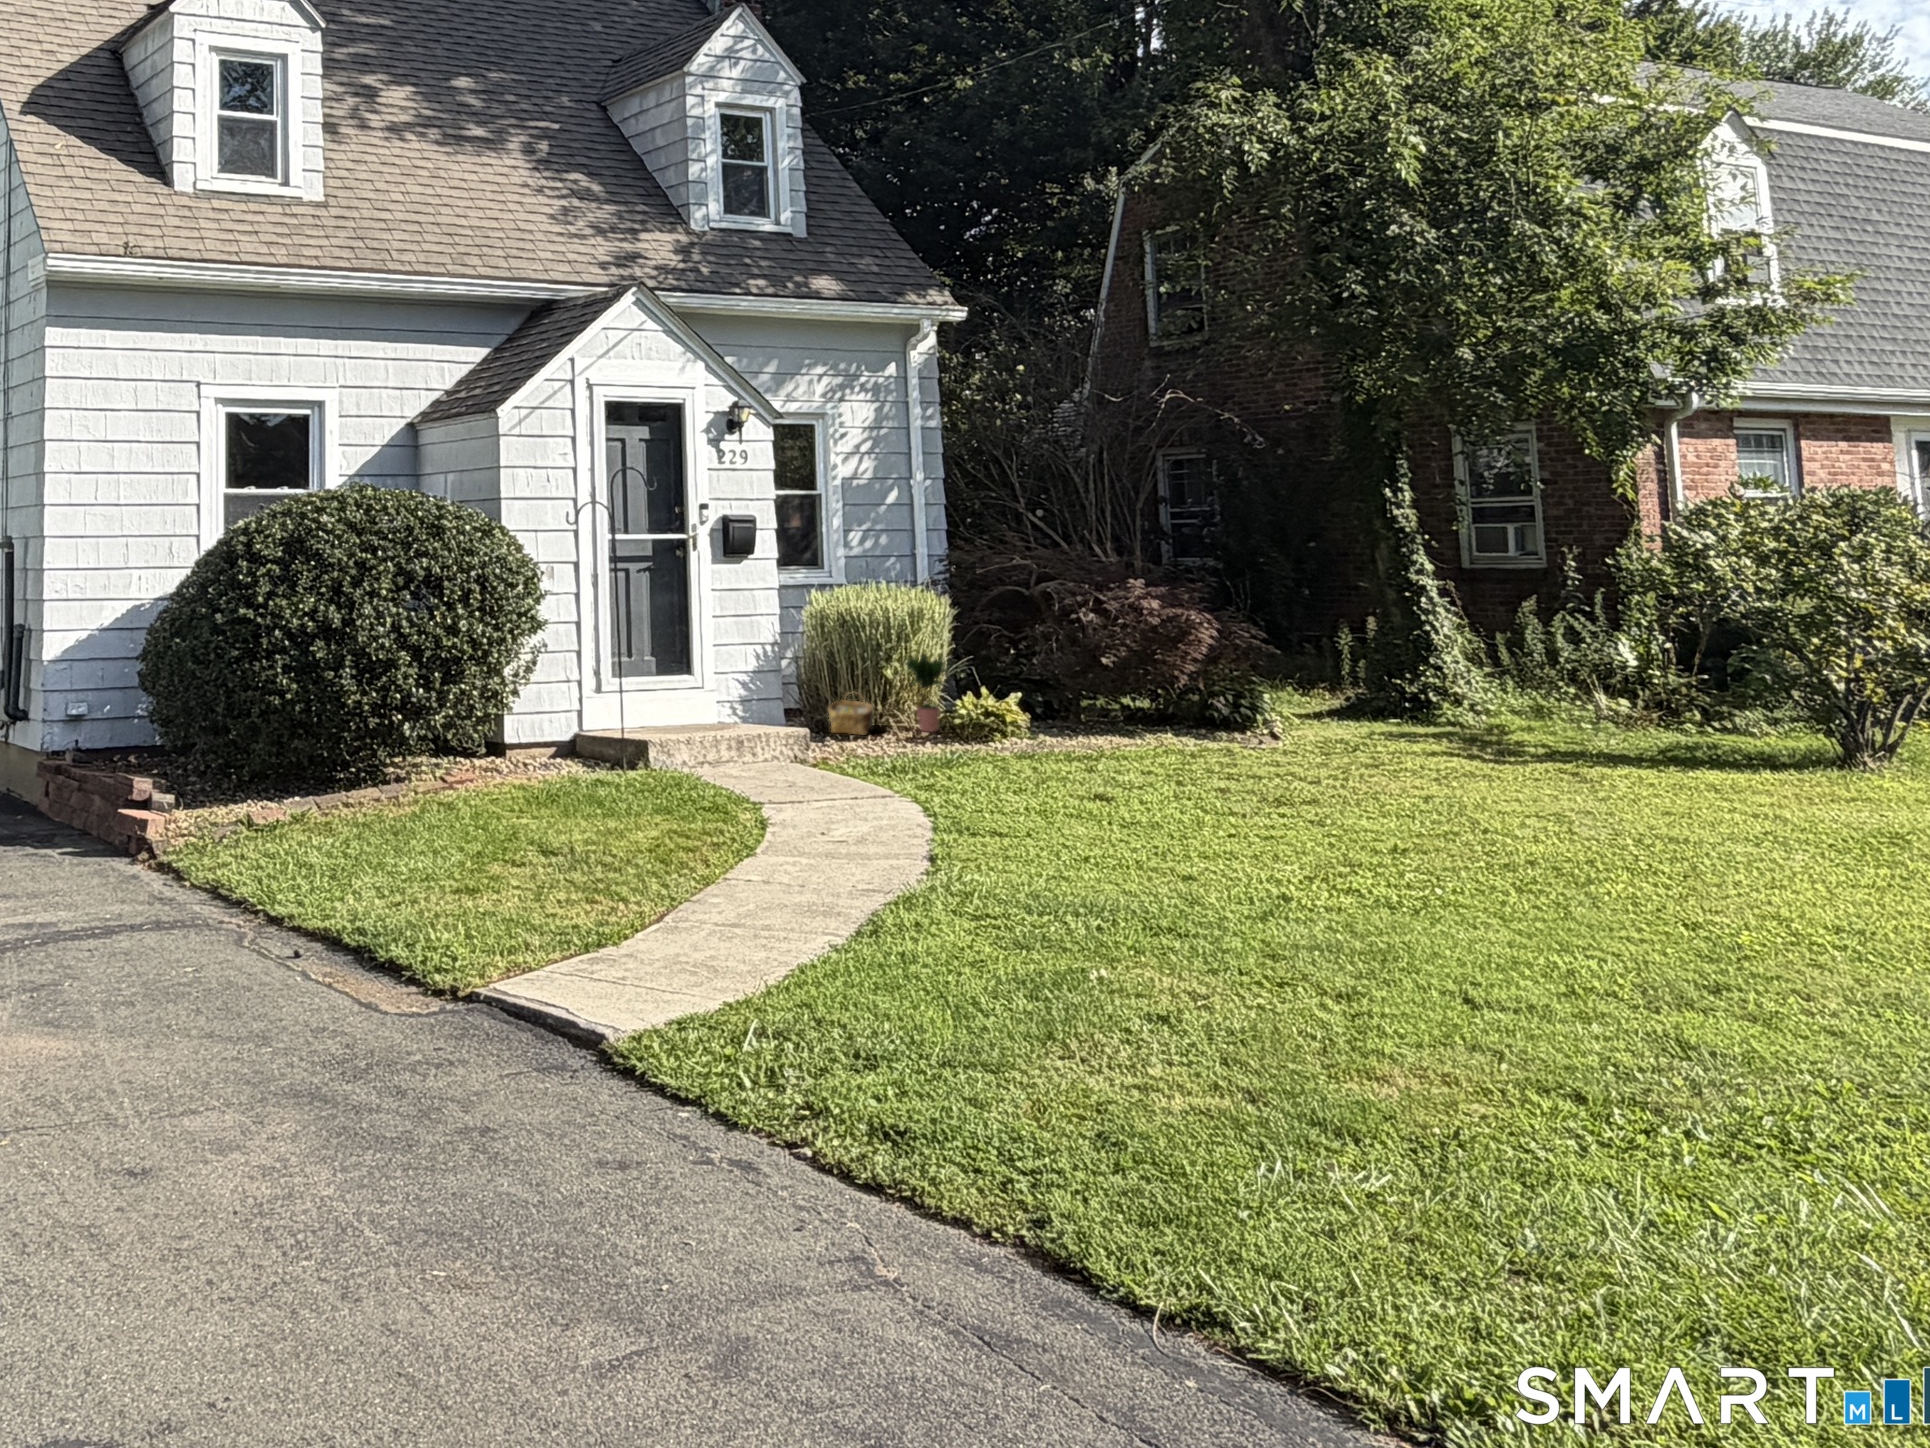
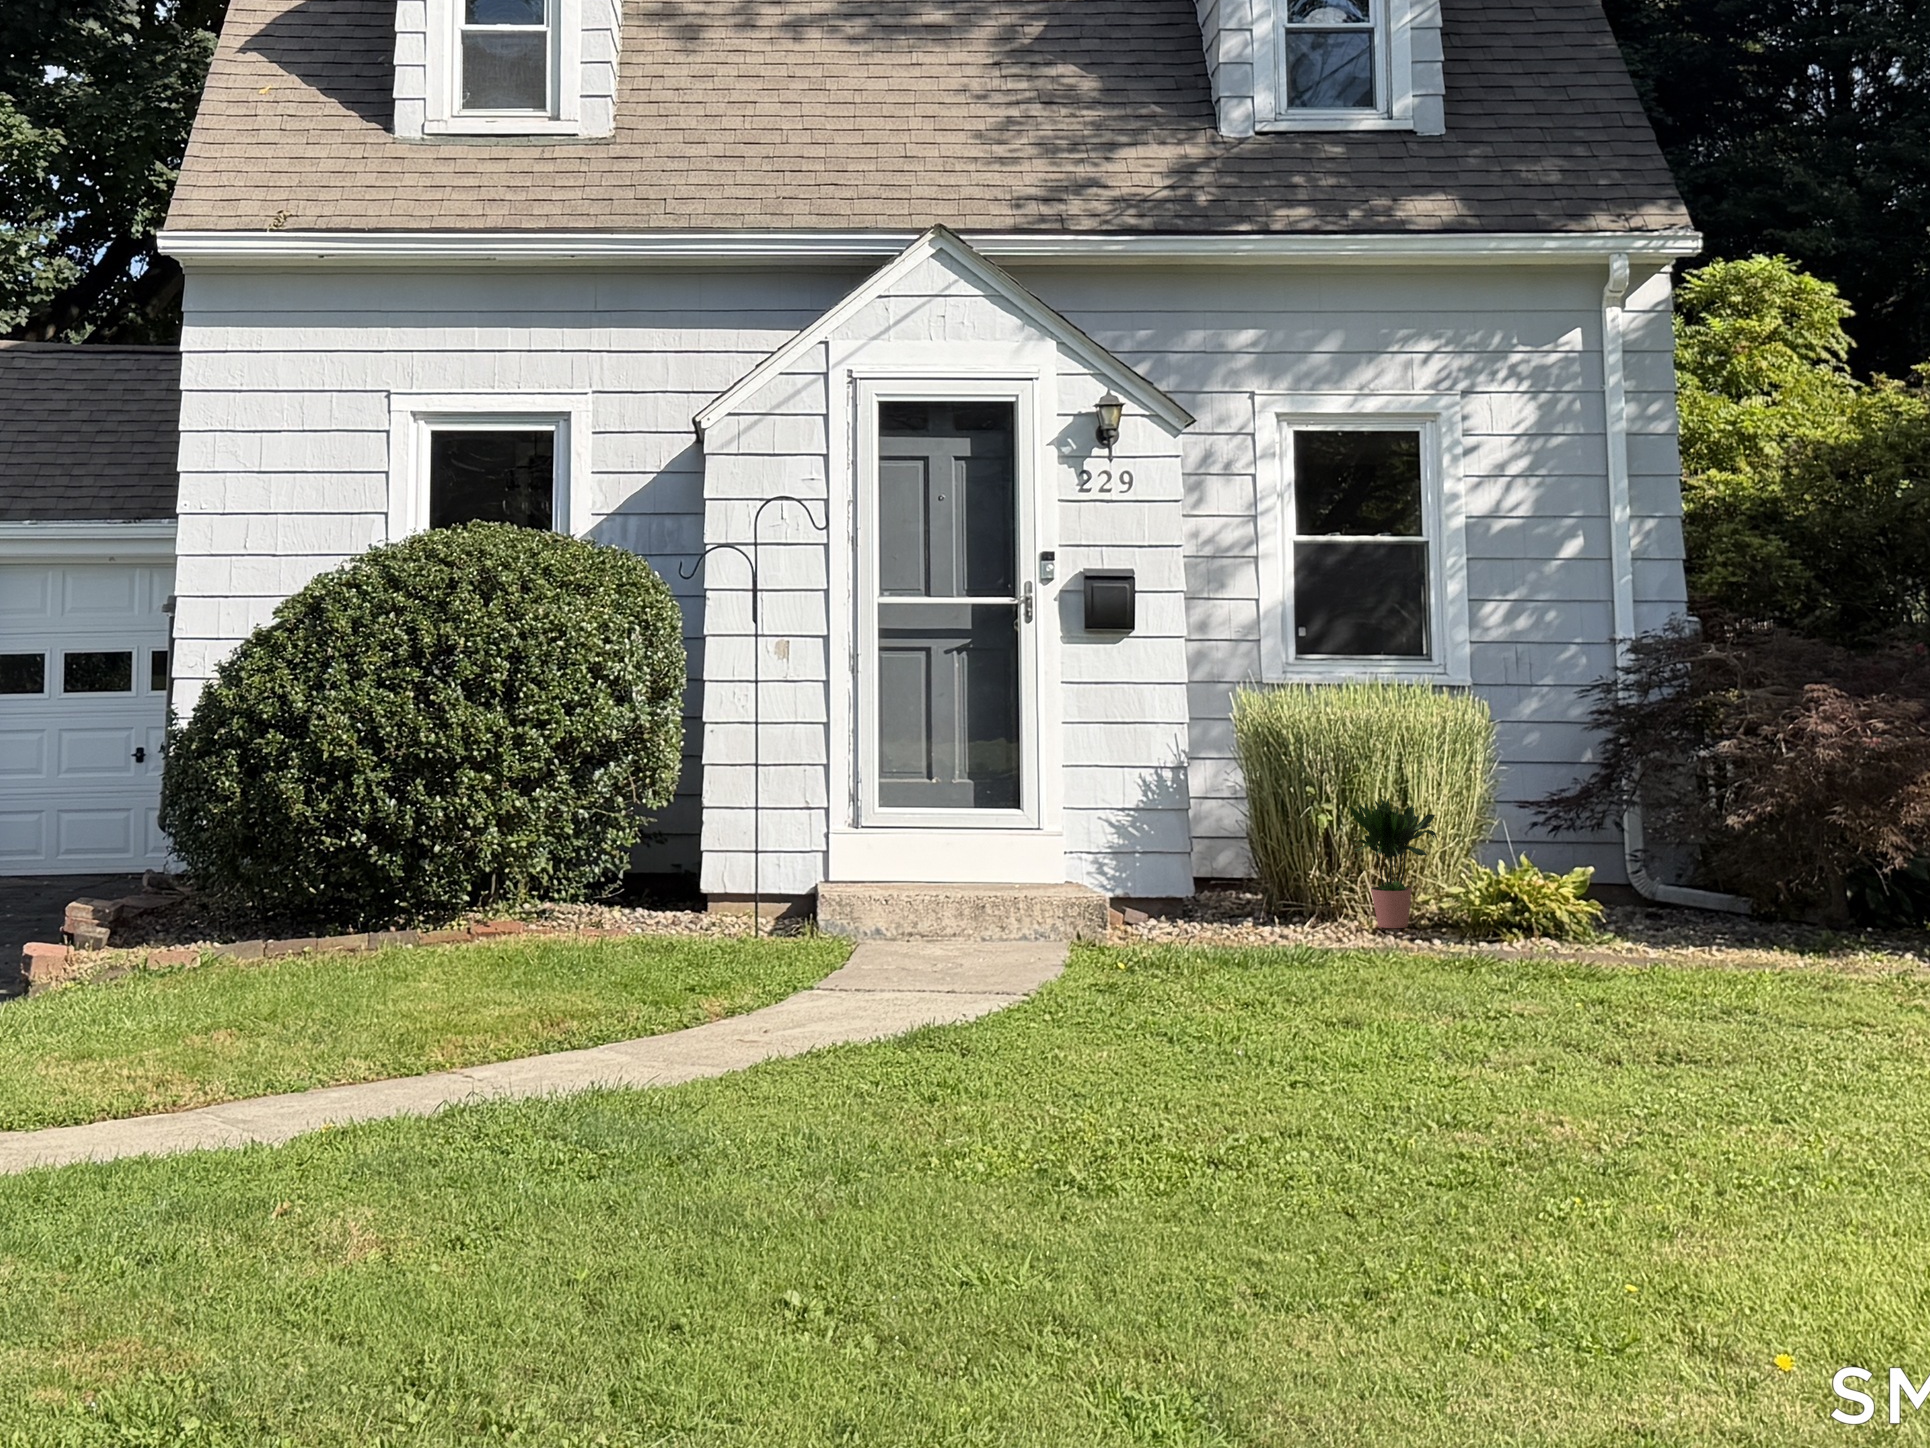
woven basket: present [829,695,874,735] -> none [1227,856,1312,923]

